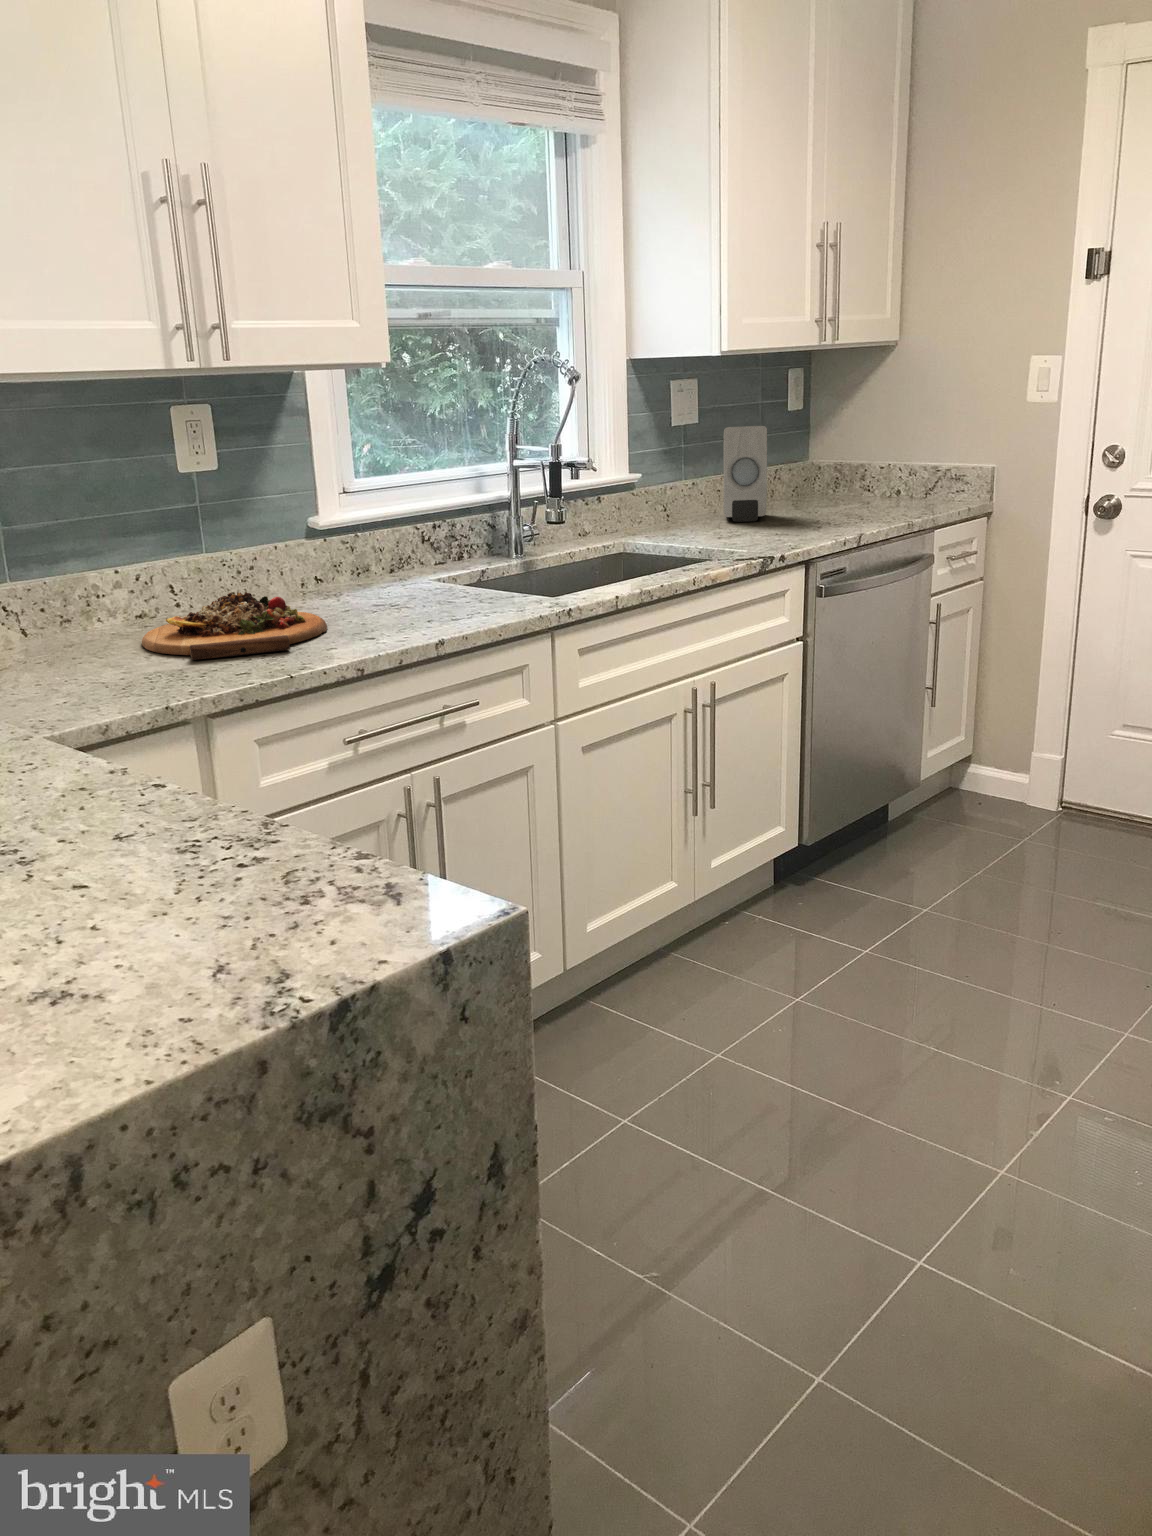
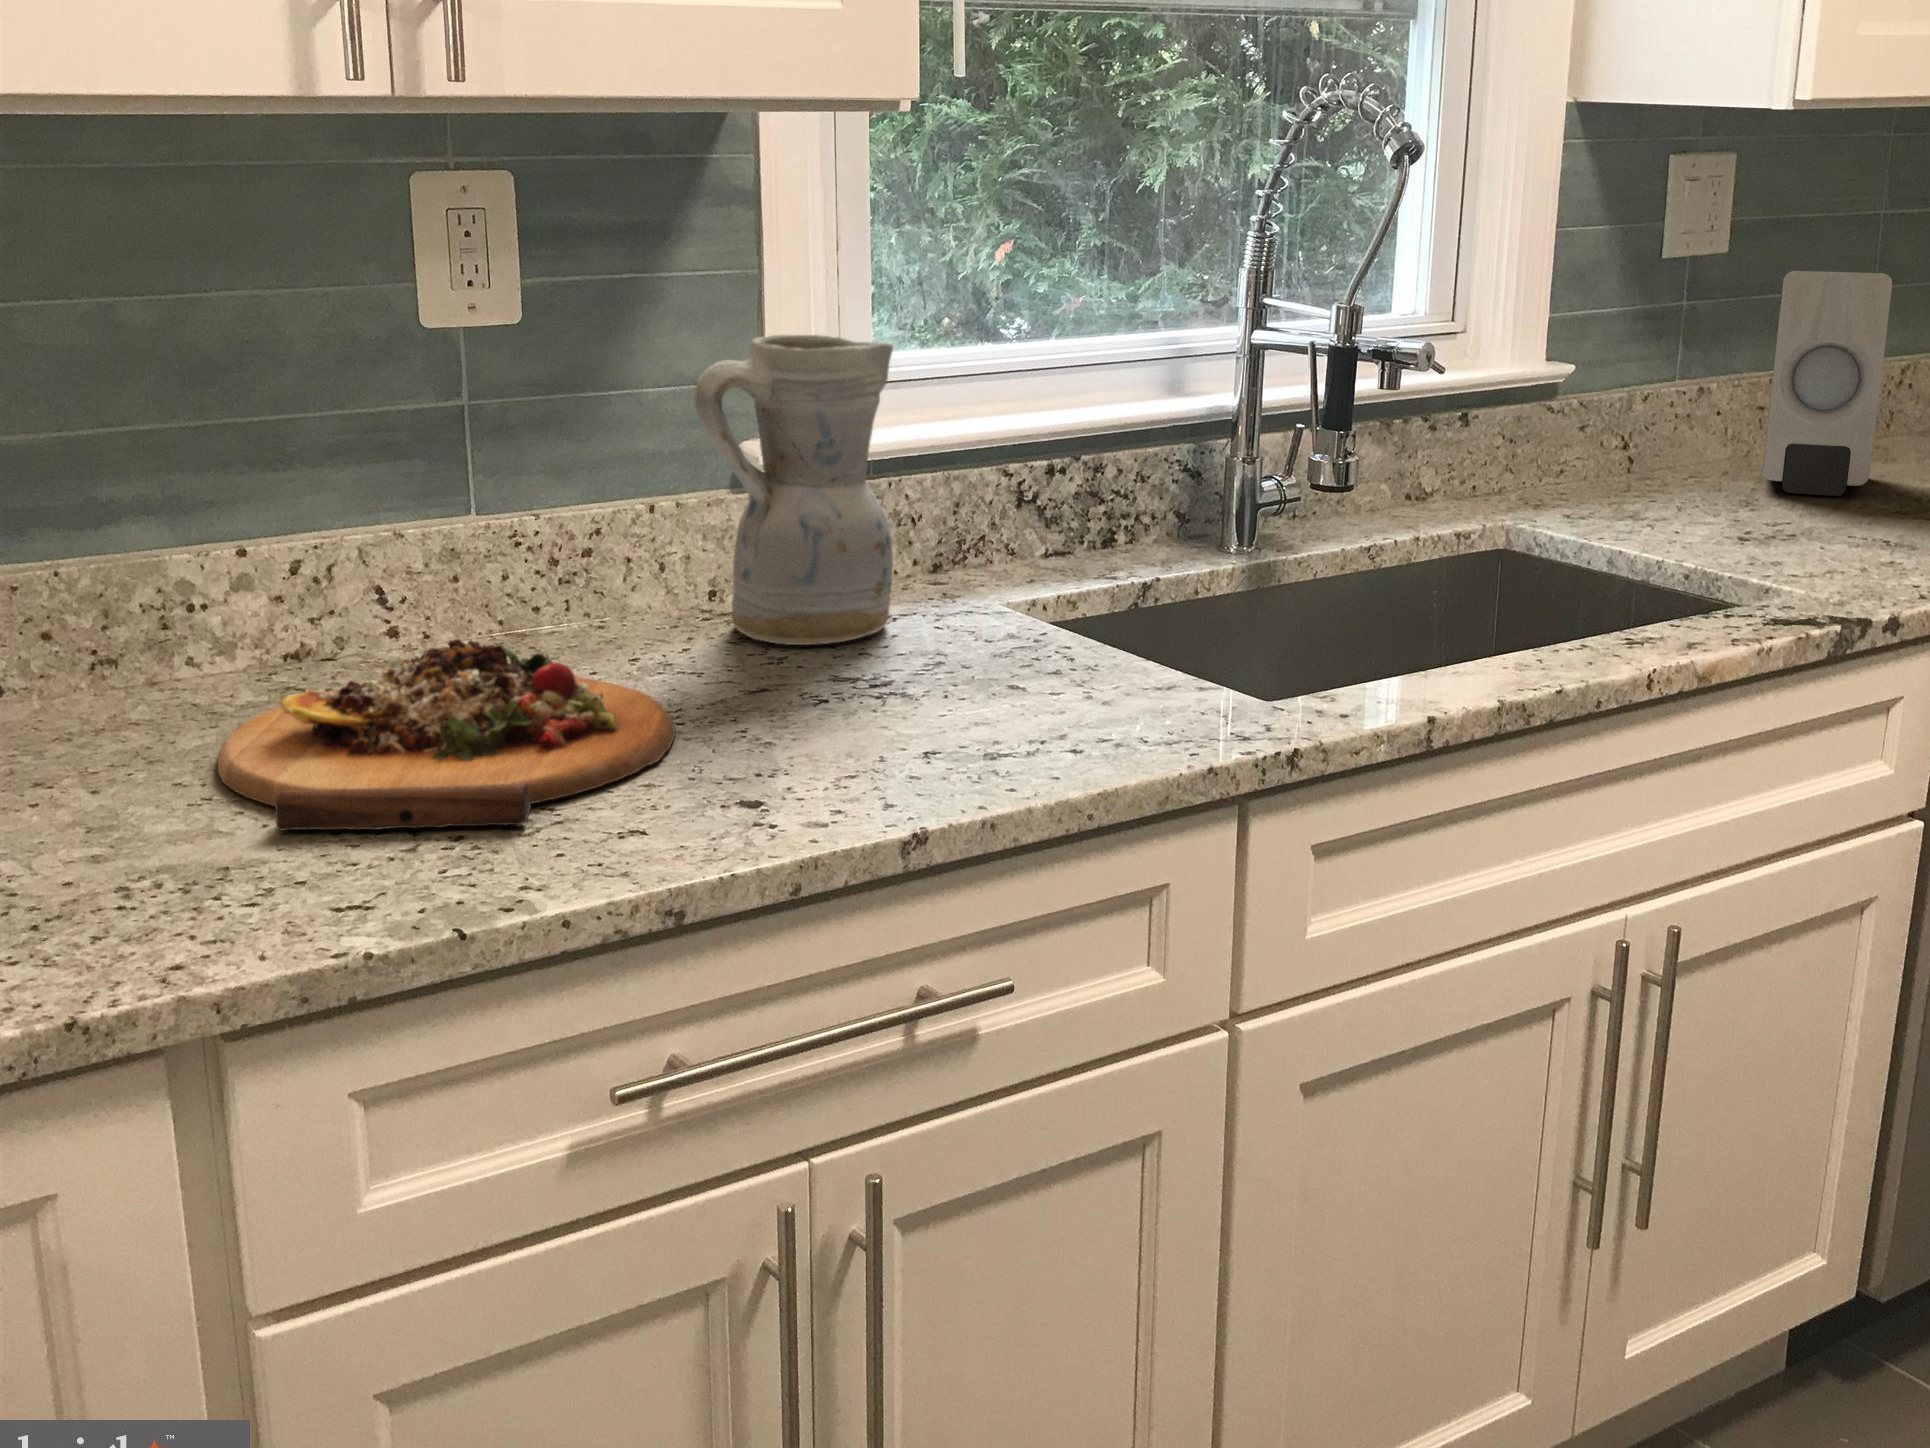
ceramic pitcher: none [302,468,387,597] -> present [694,335,893,645]

